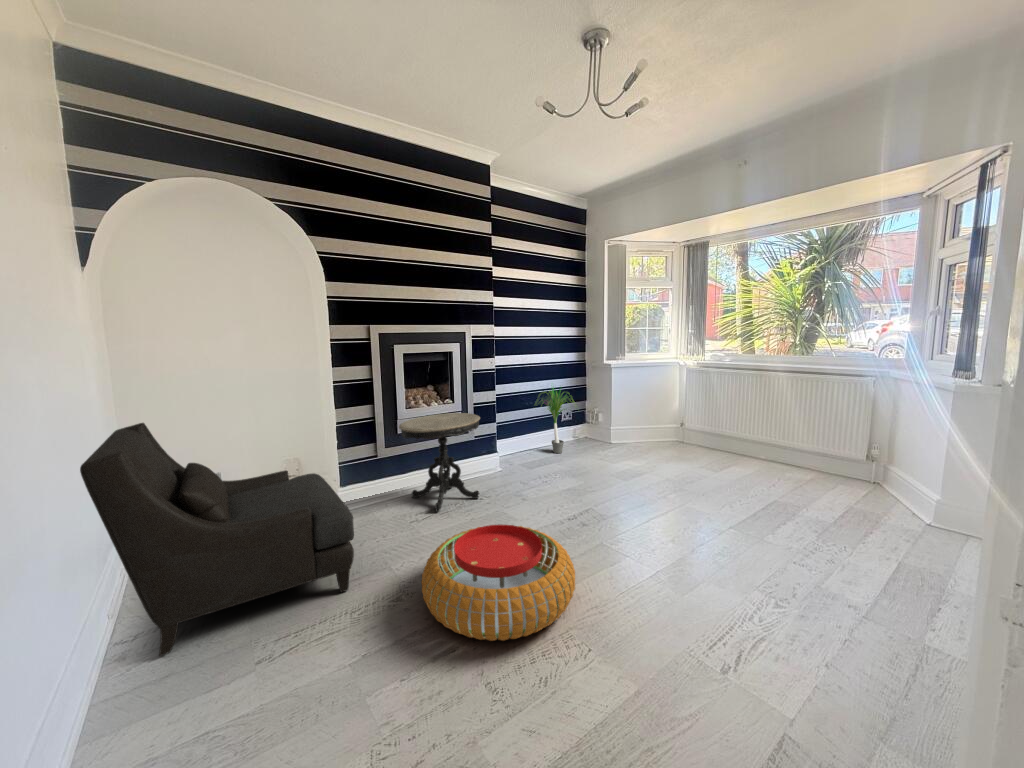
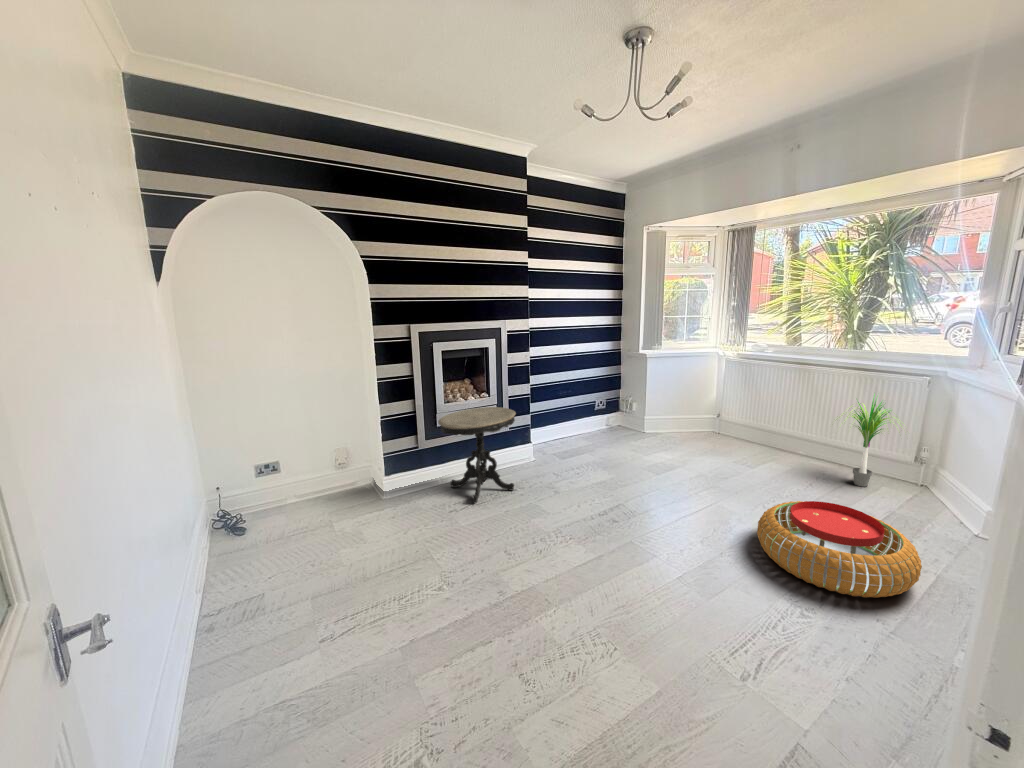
potted plant: present [546,388,573,453] -> present [841,398,899,487]
armchair: present [80,423,354,656] -> none [172,424,400,631]
pouf: present [422,524,575,641] -> present [757,501,922,598]

